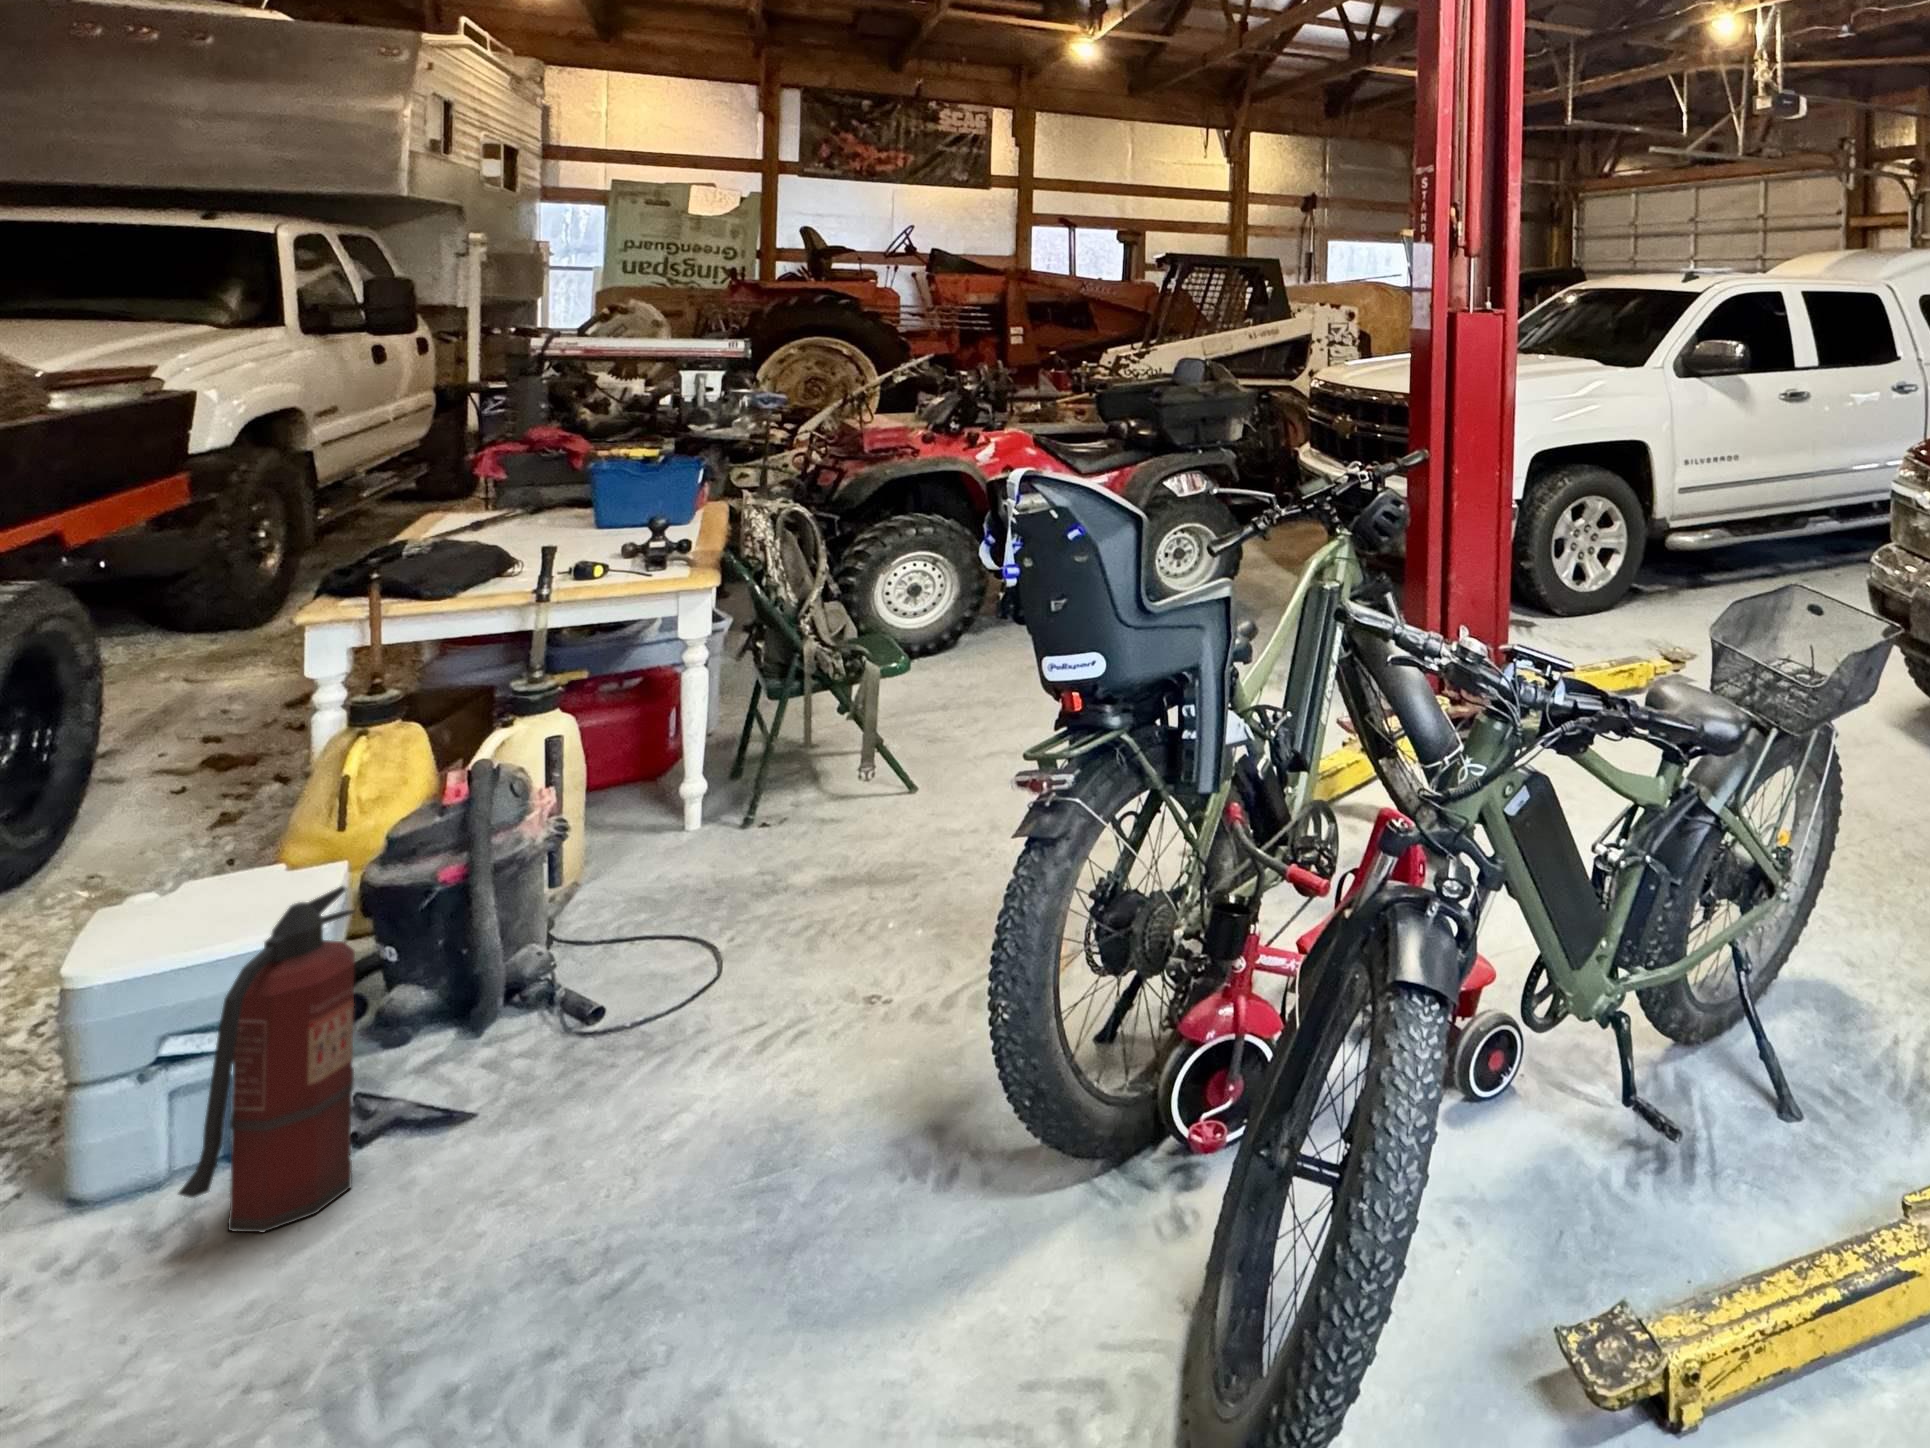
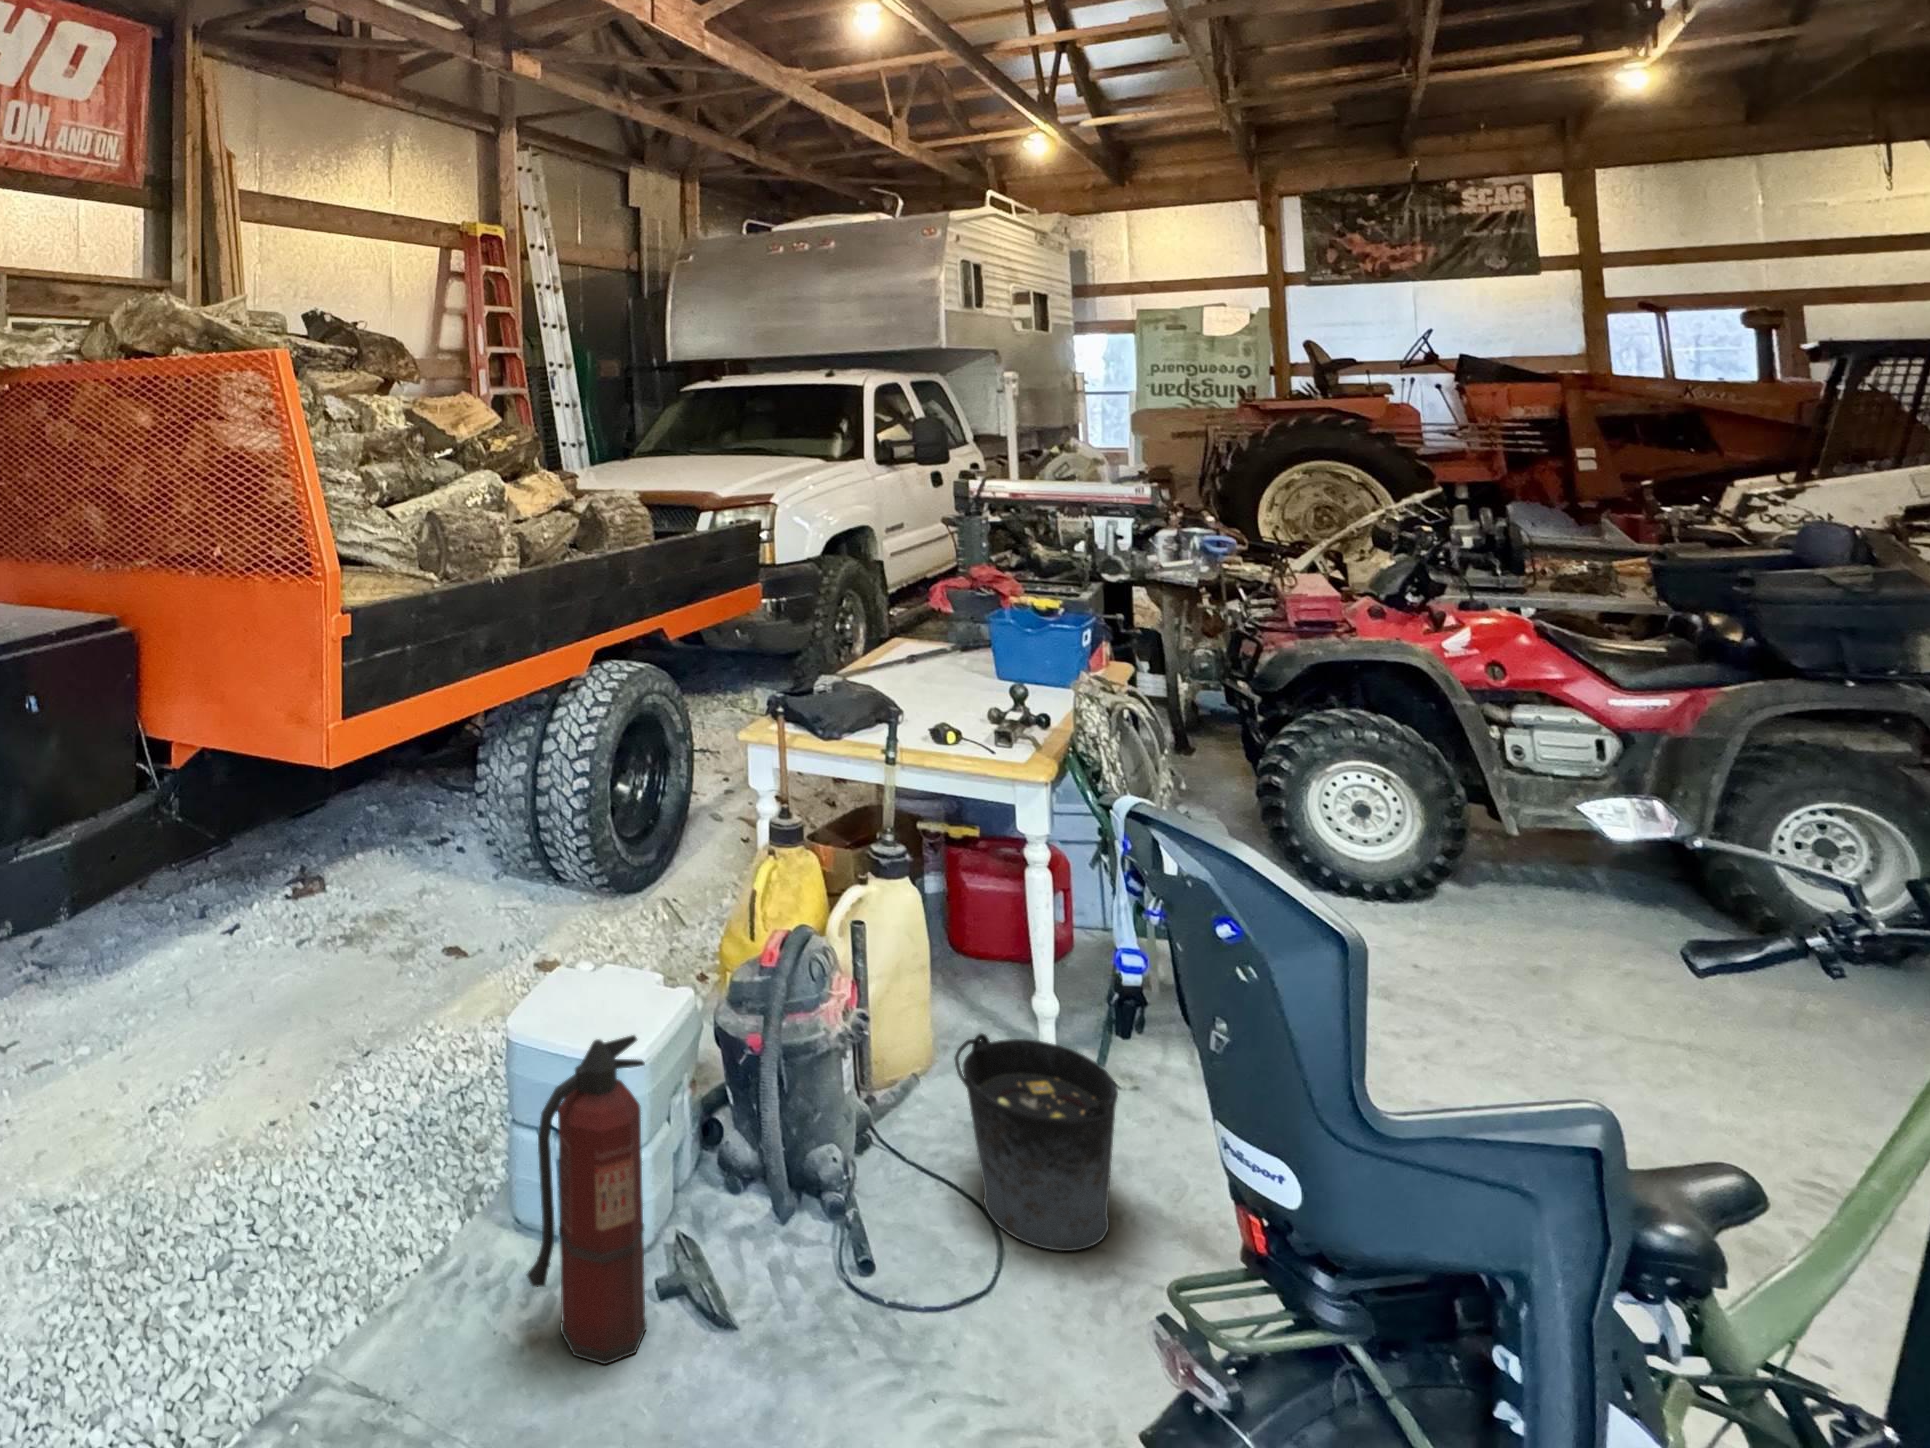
bucket: none [653,786,810,941] -> present [955,1033,1118,1251]

